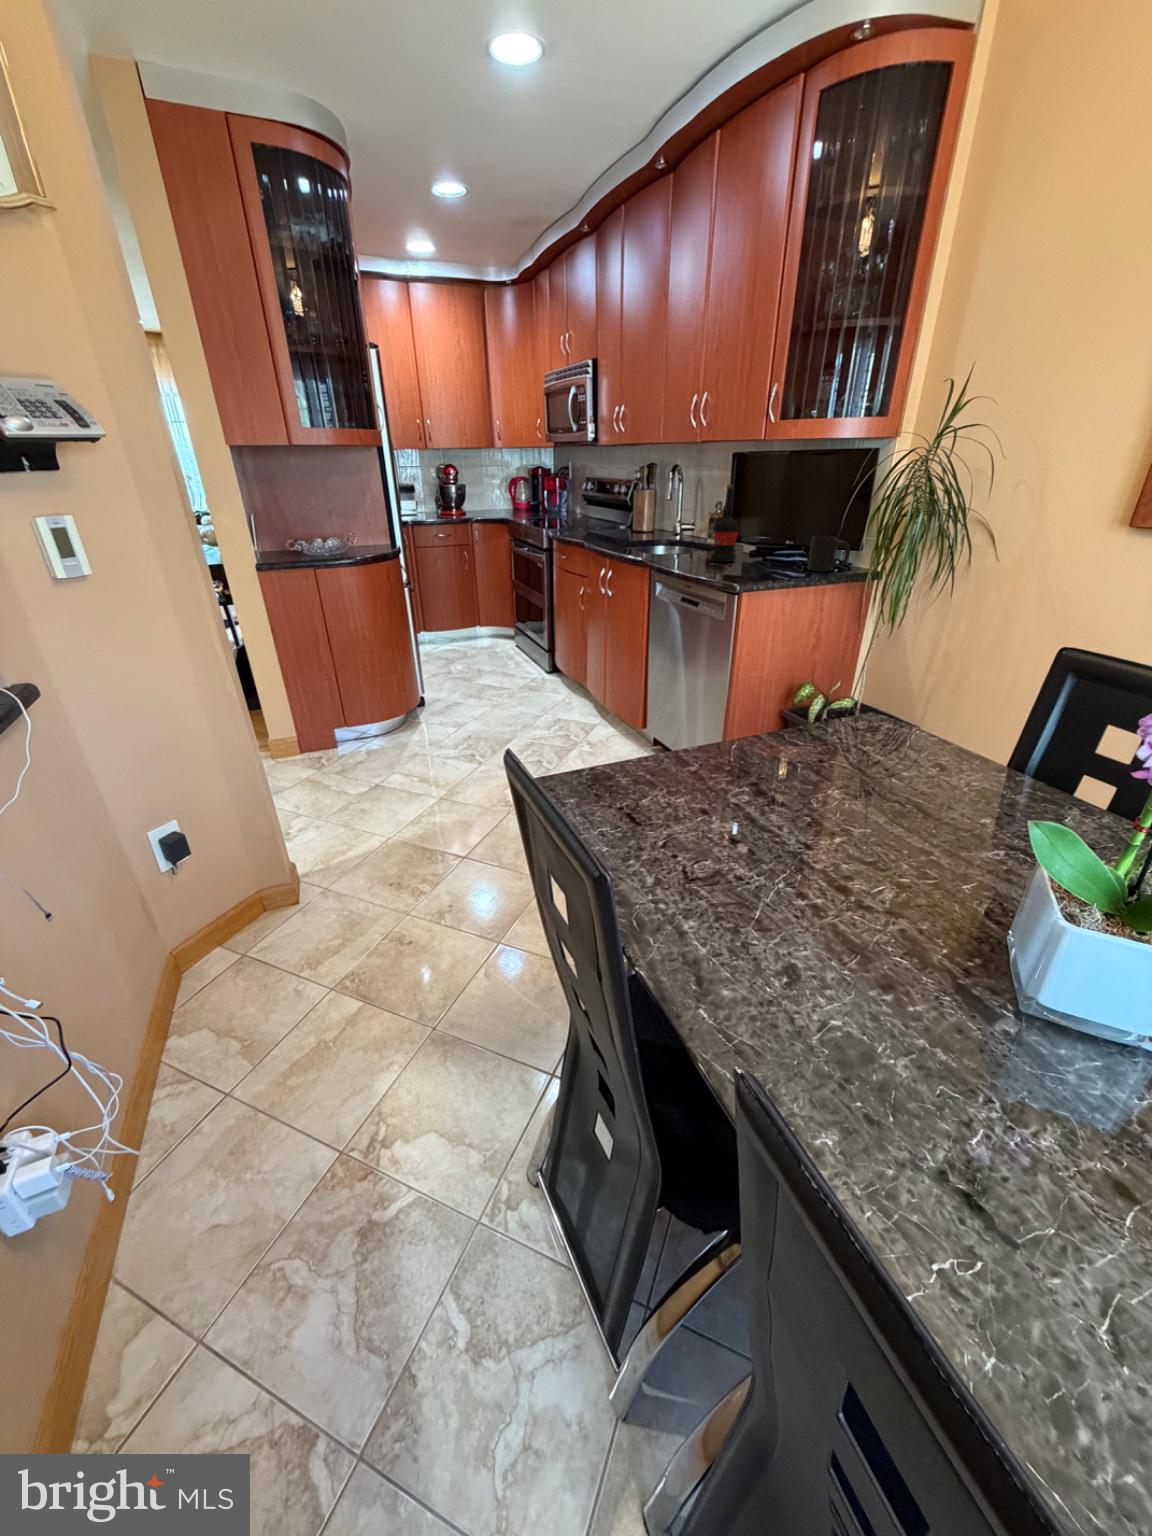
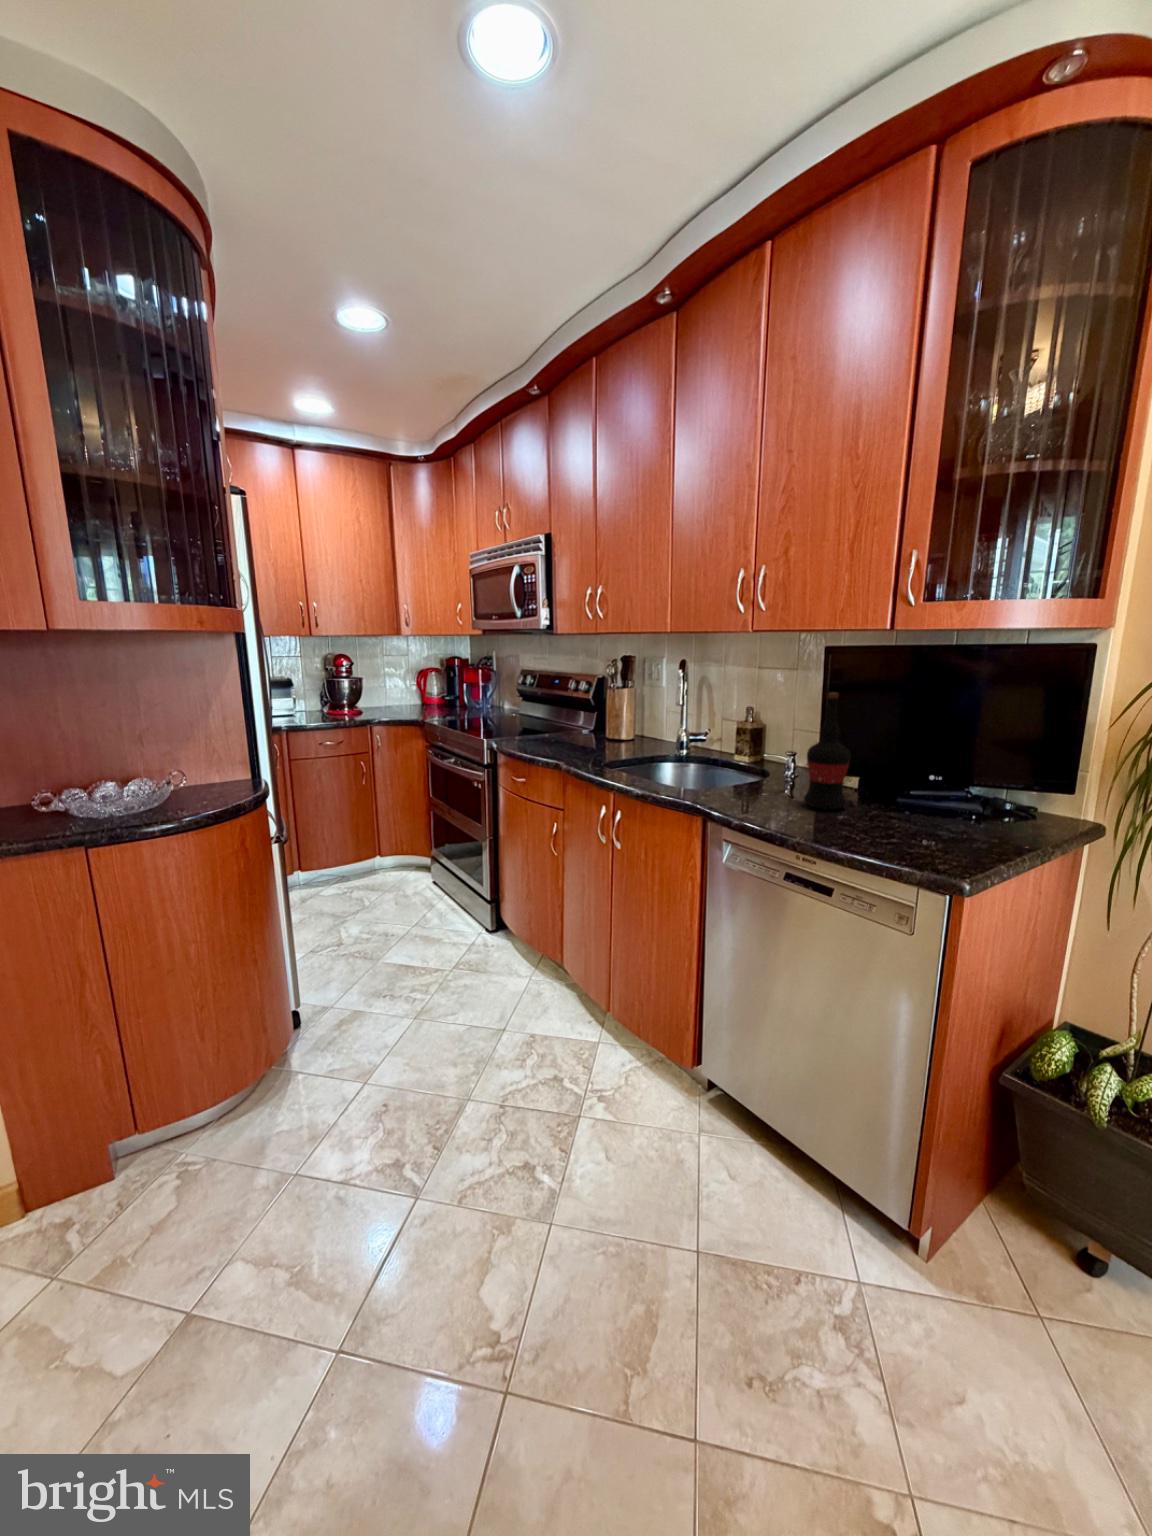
mug: present [808,536,850,572] -> none [992,773,1072,832]

